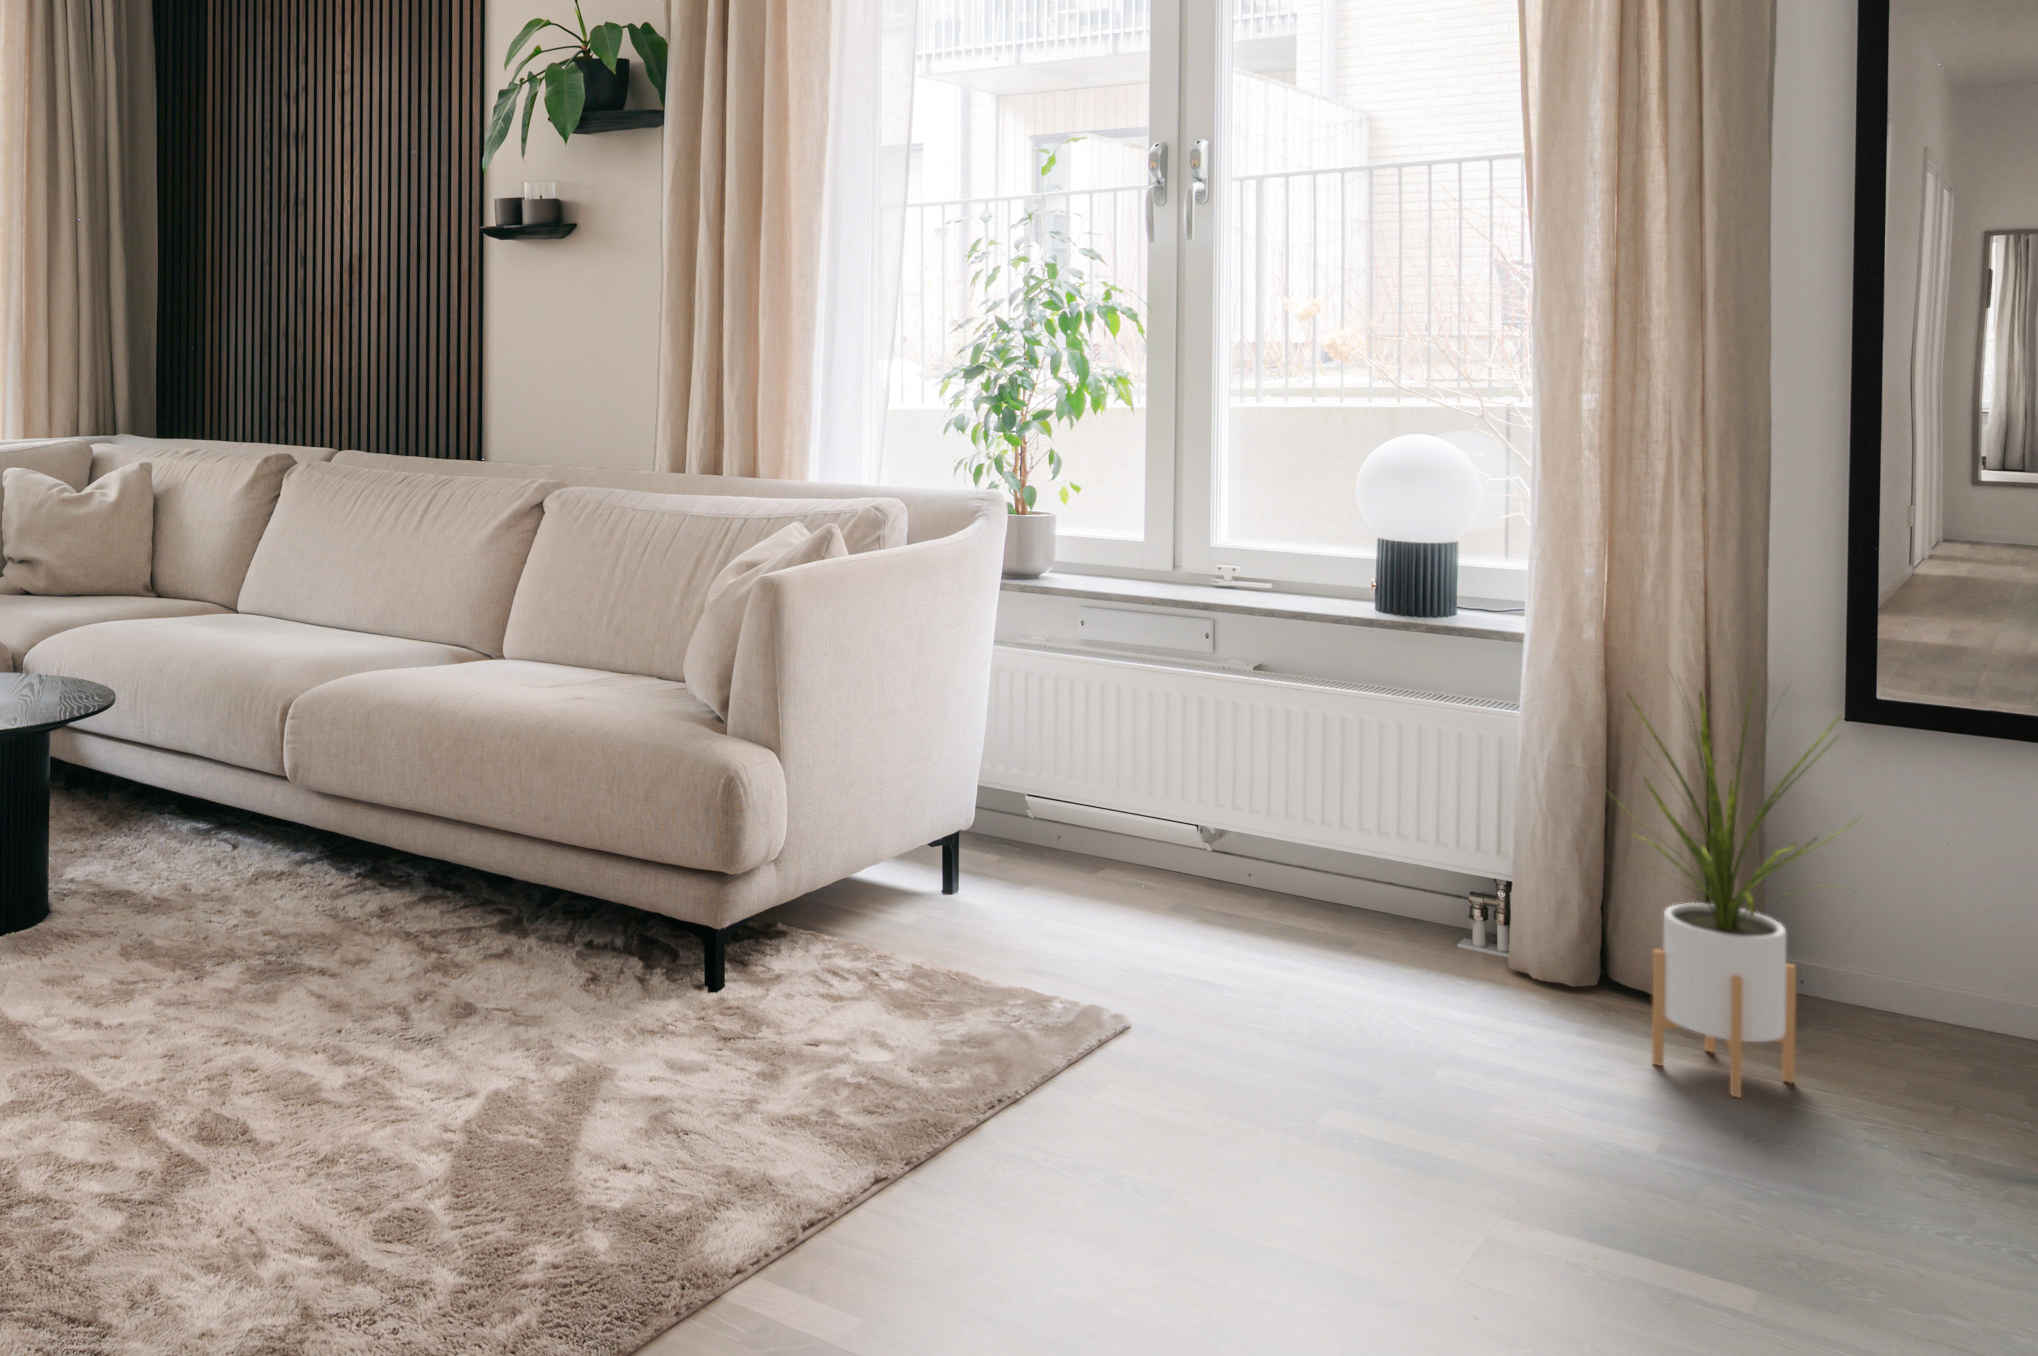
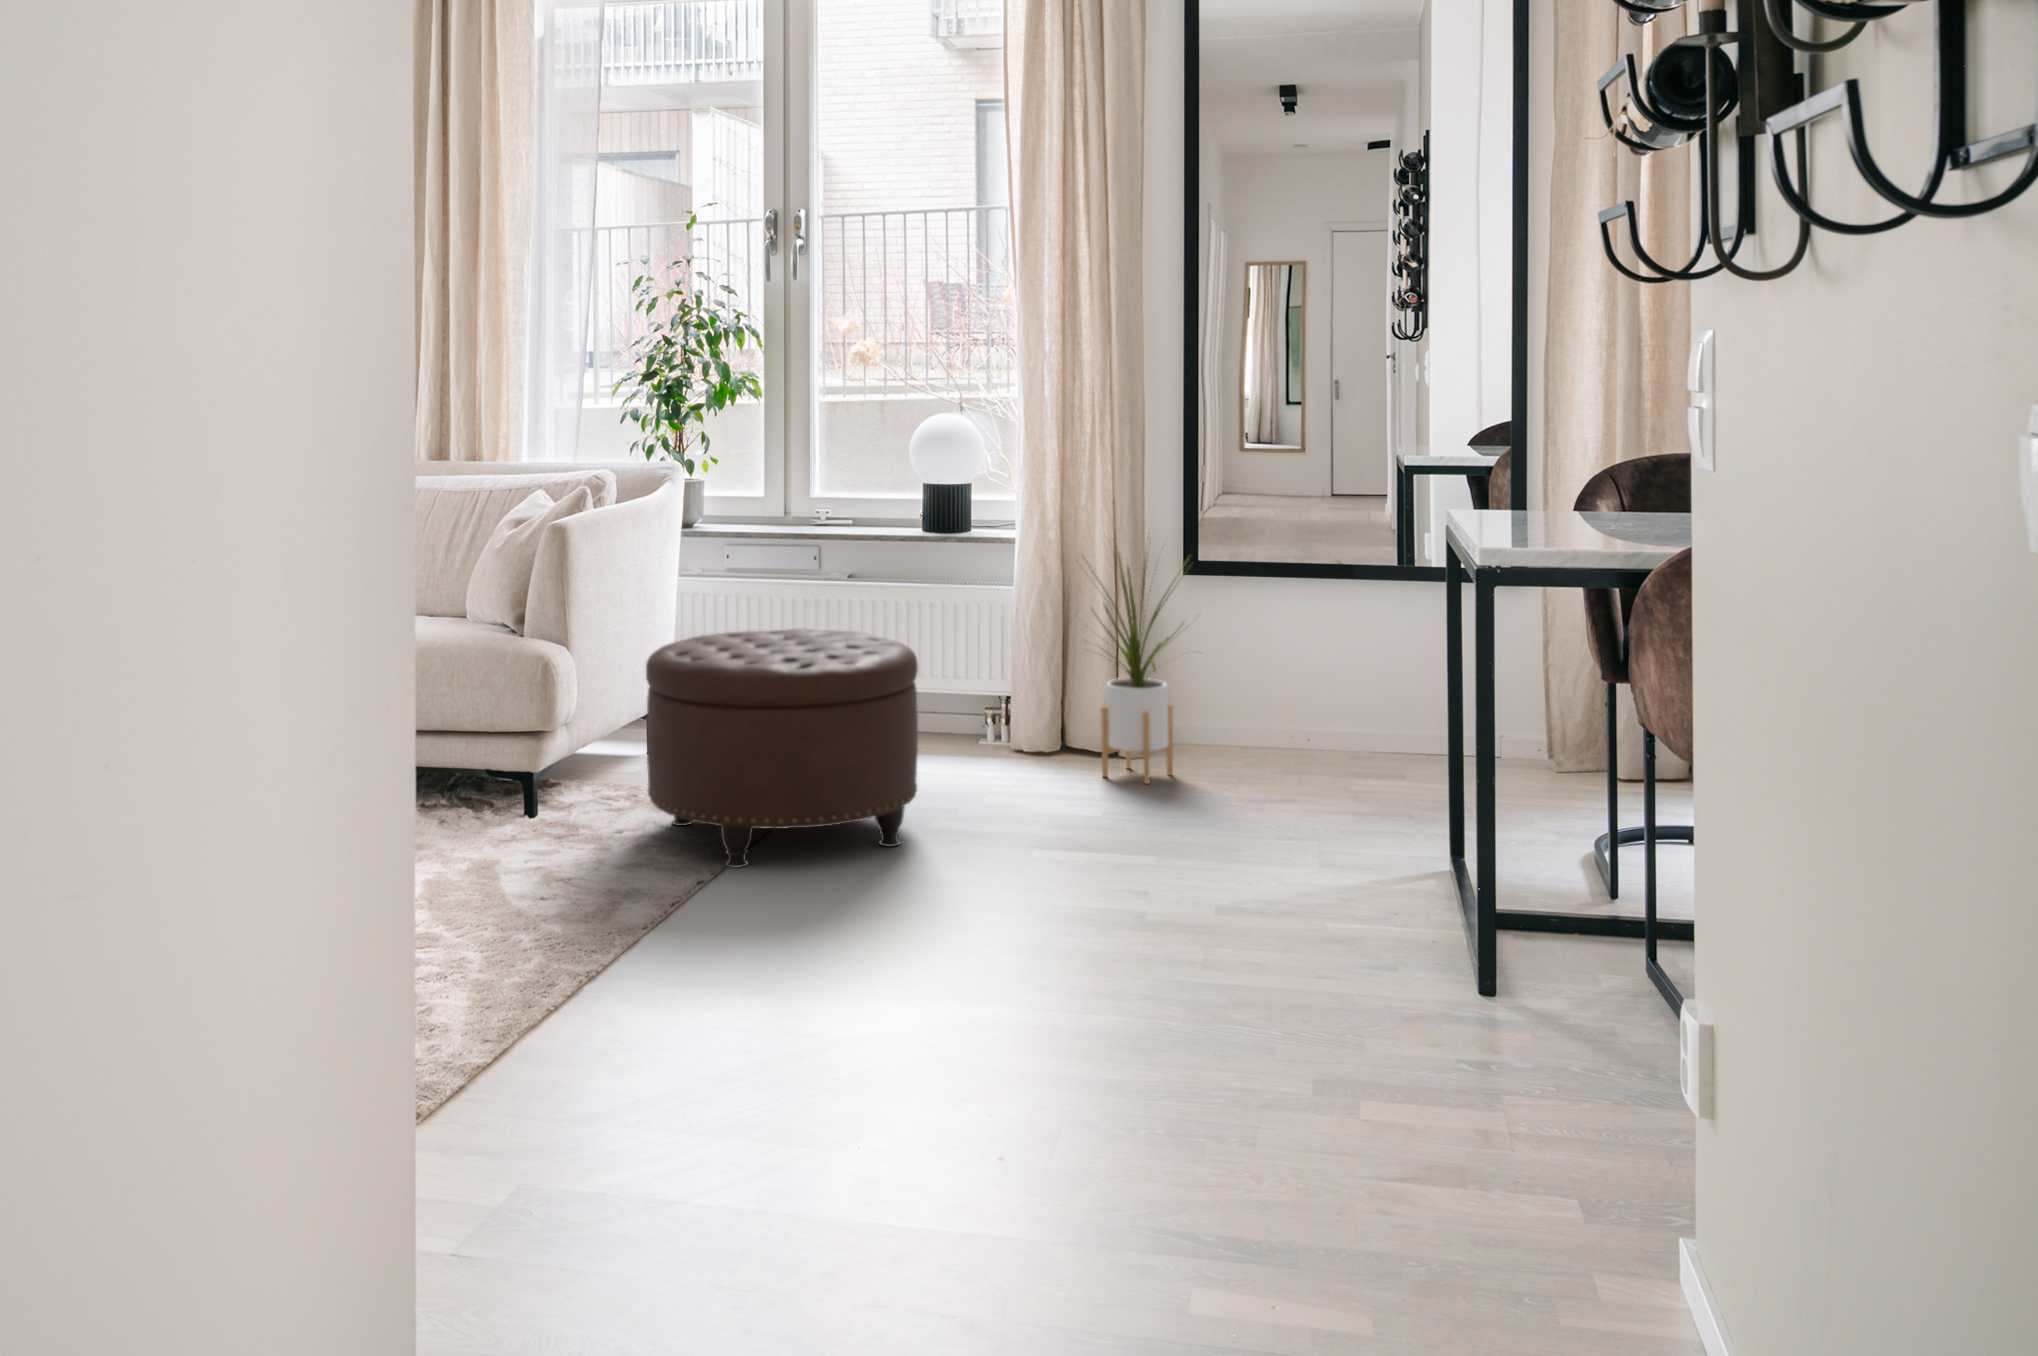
ottoman: none [851,768,1277,1157] -> present [646,629,918,868]

